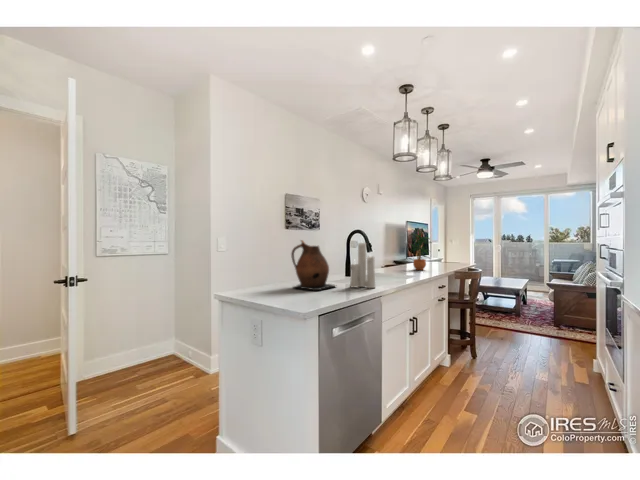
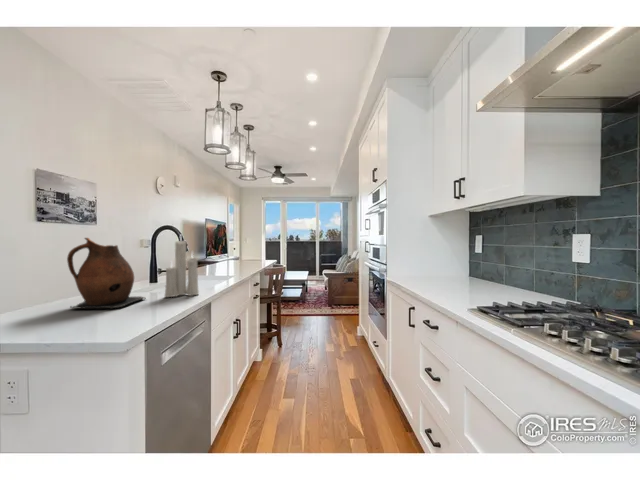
potted plant: present [412,230,431,270] -> none [219,227,245,269]

